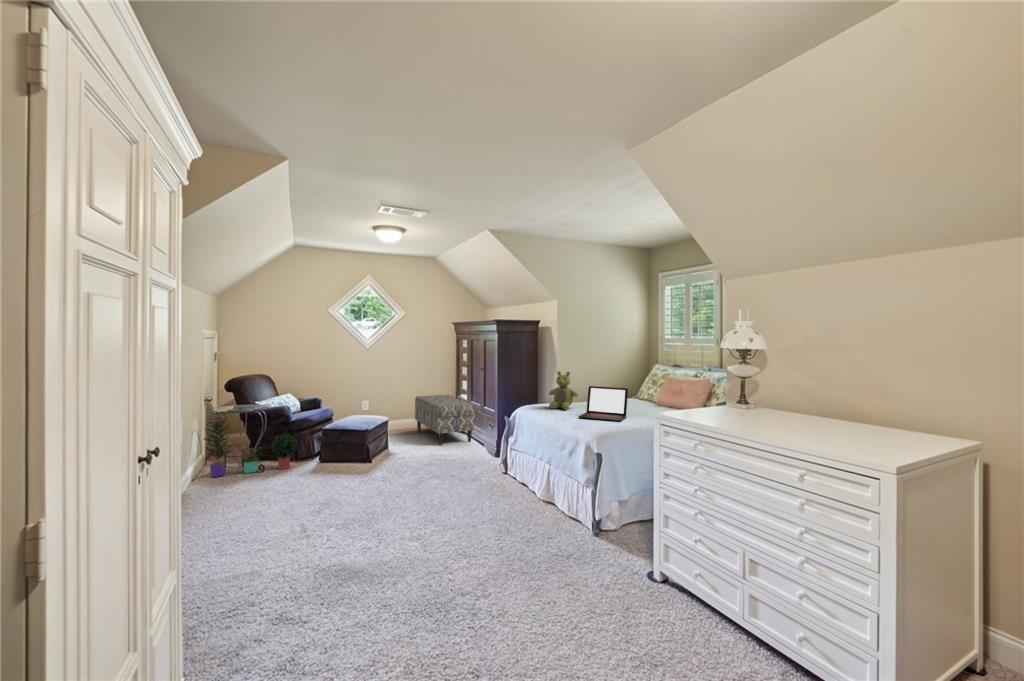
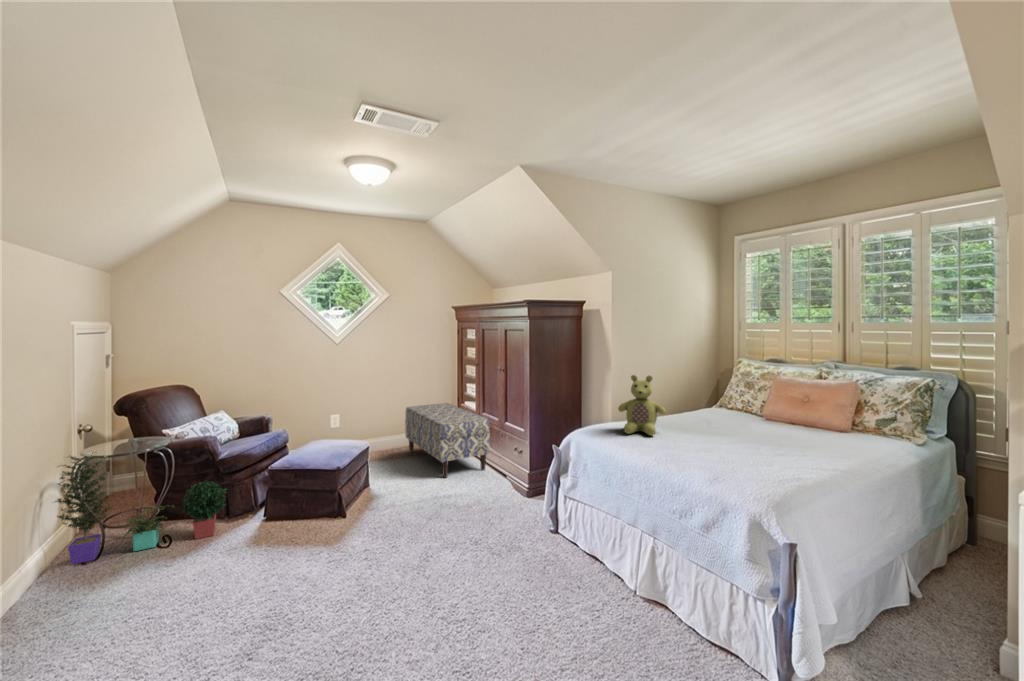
laptop: present [579,386,628,422] -> none [694,400,776,463]

